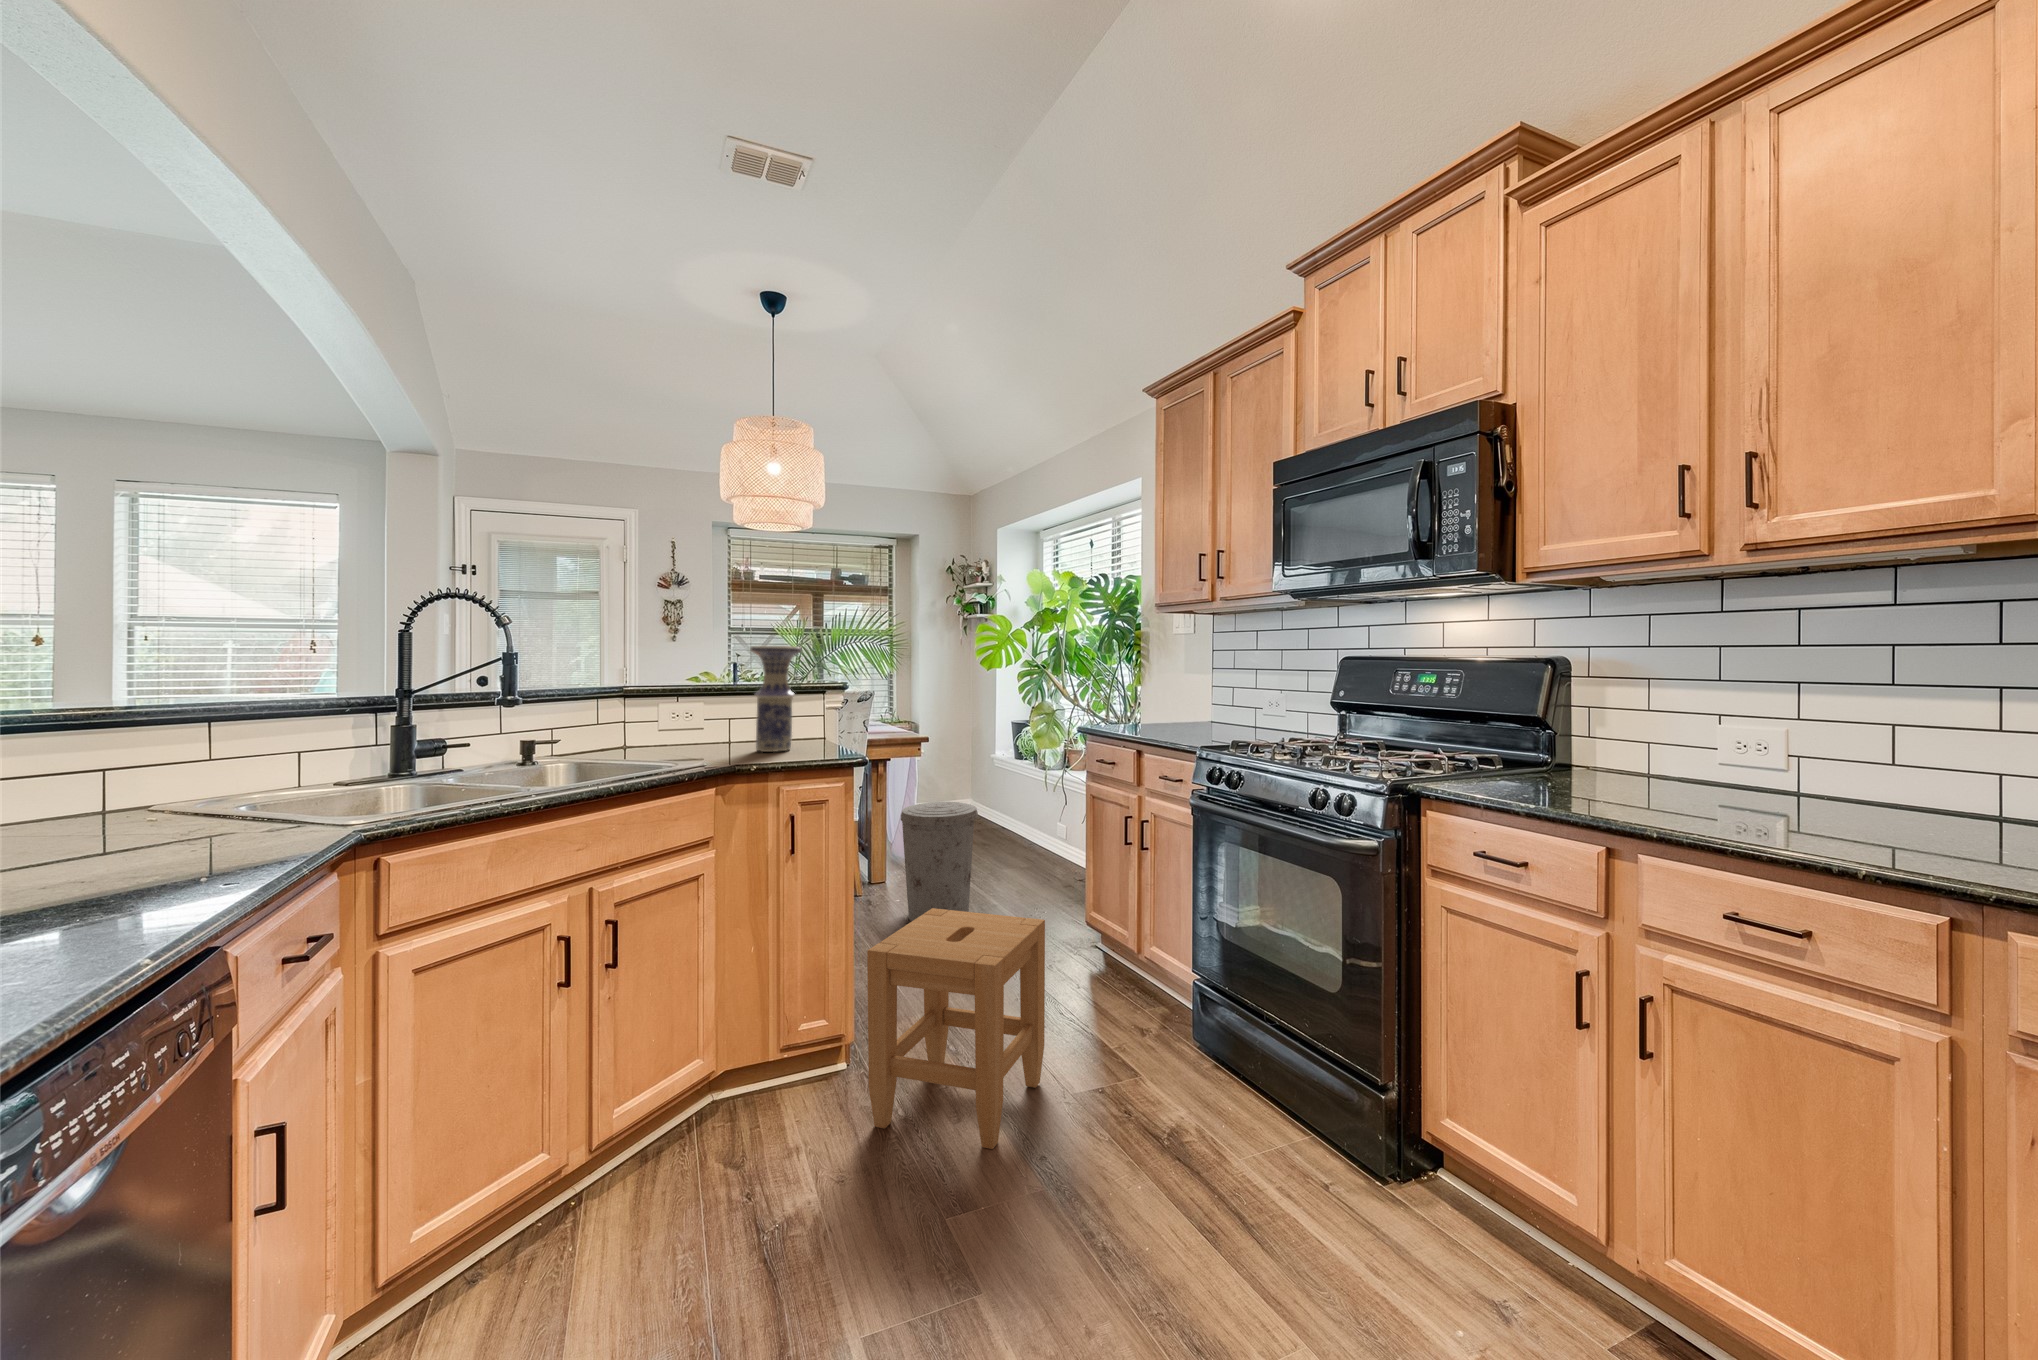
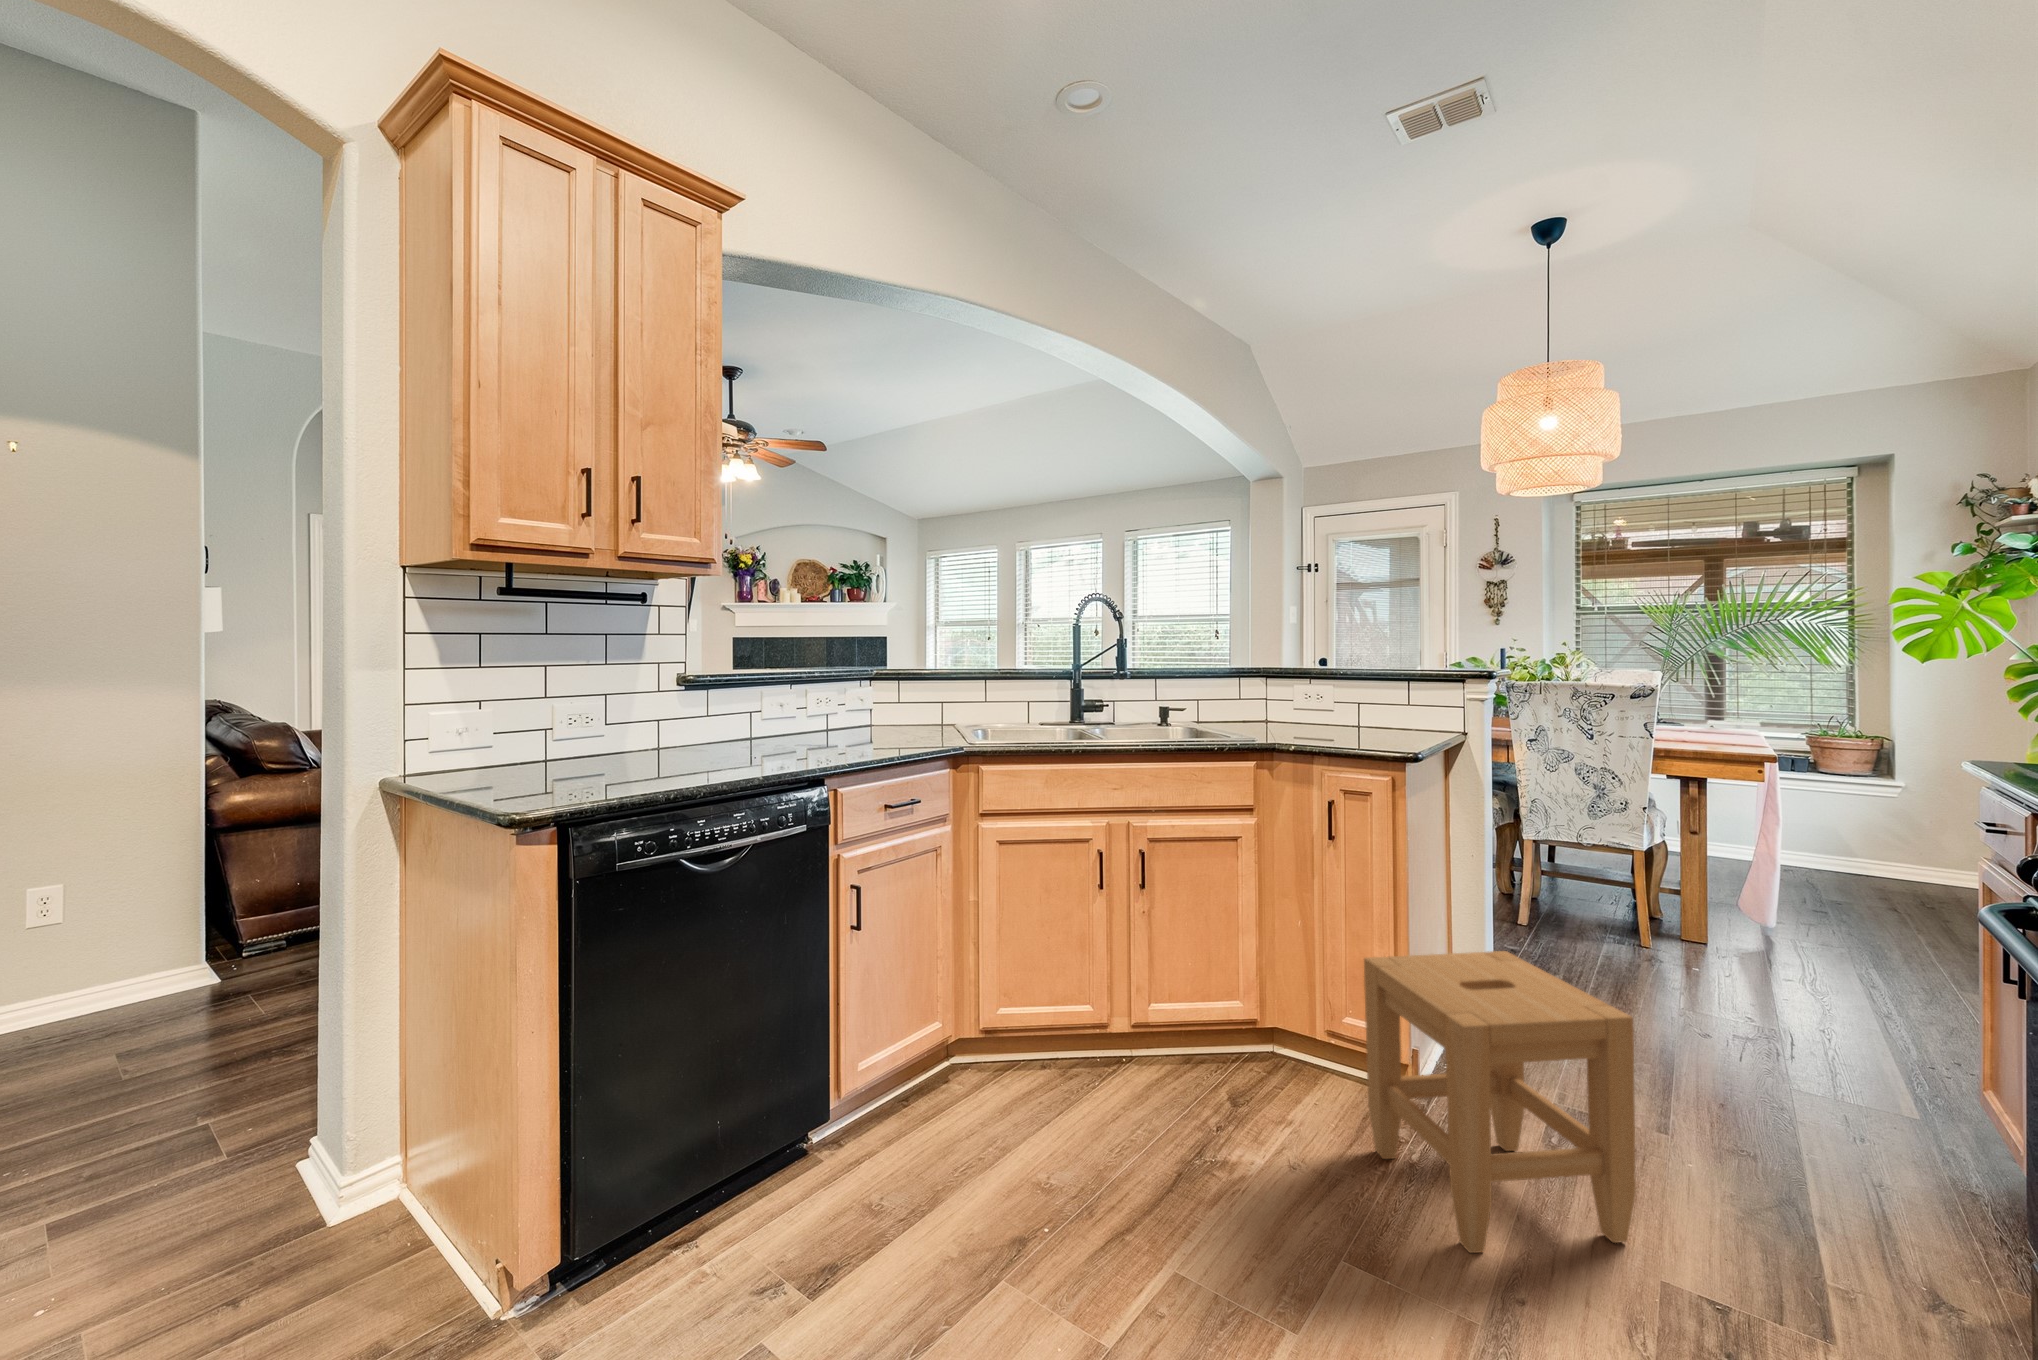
vase: present [750,646,802,752] -> none [1317,631,1372,738]
trash can: present [901,802,978,922] -> none [1671,844,1819,1026]

